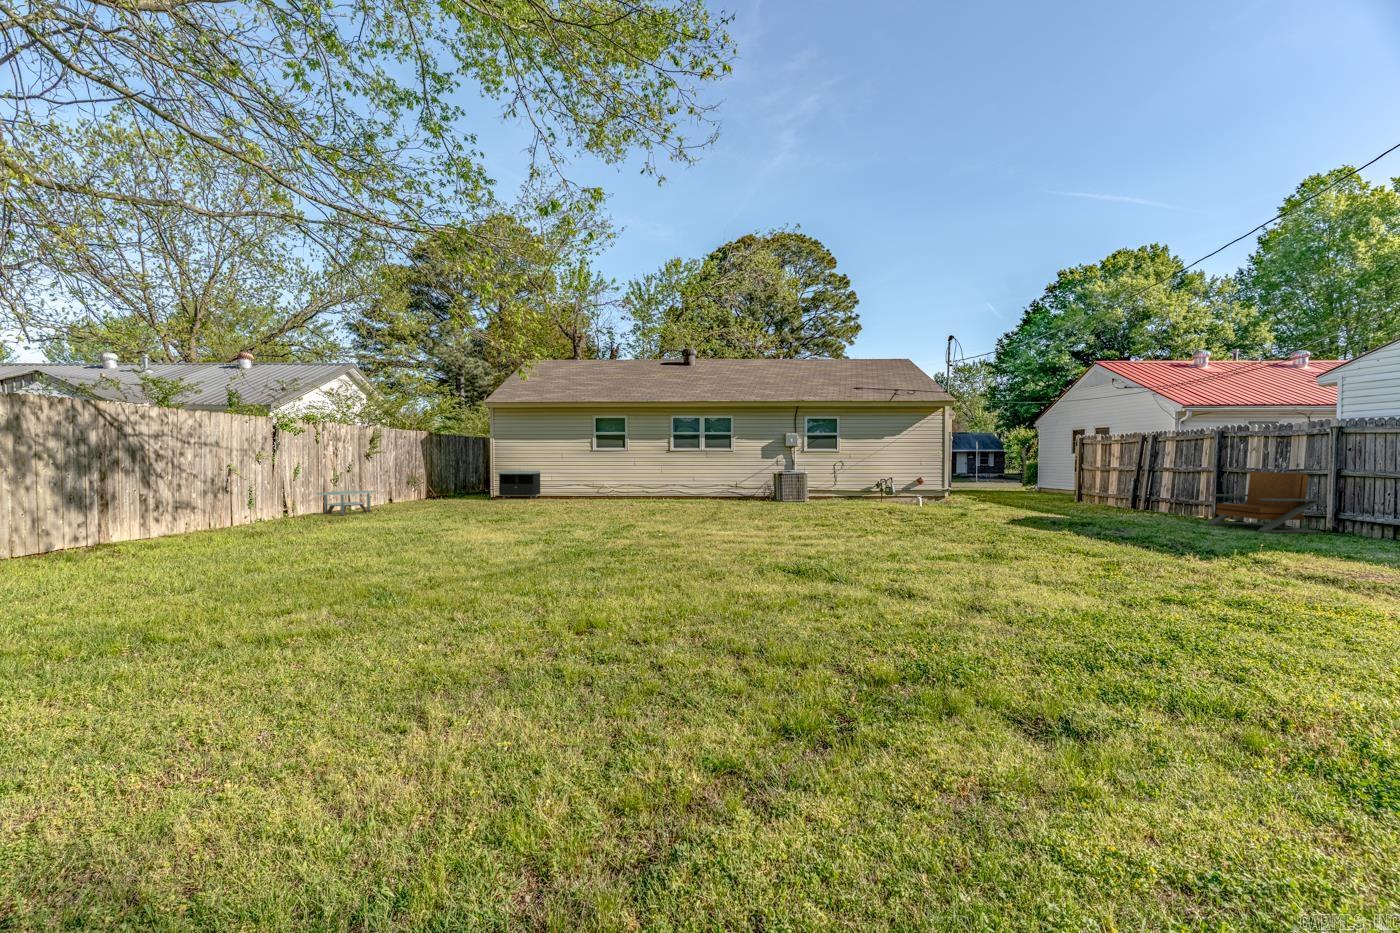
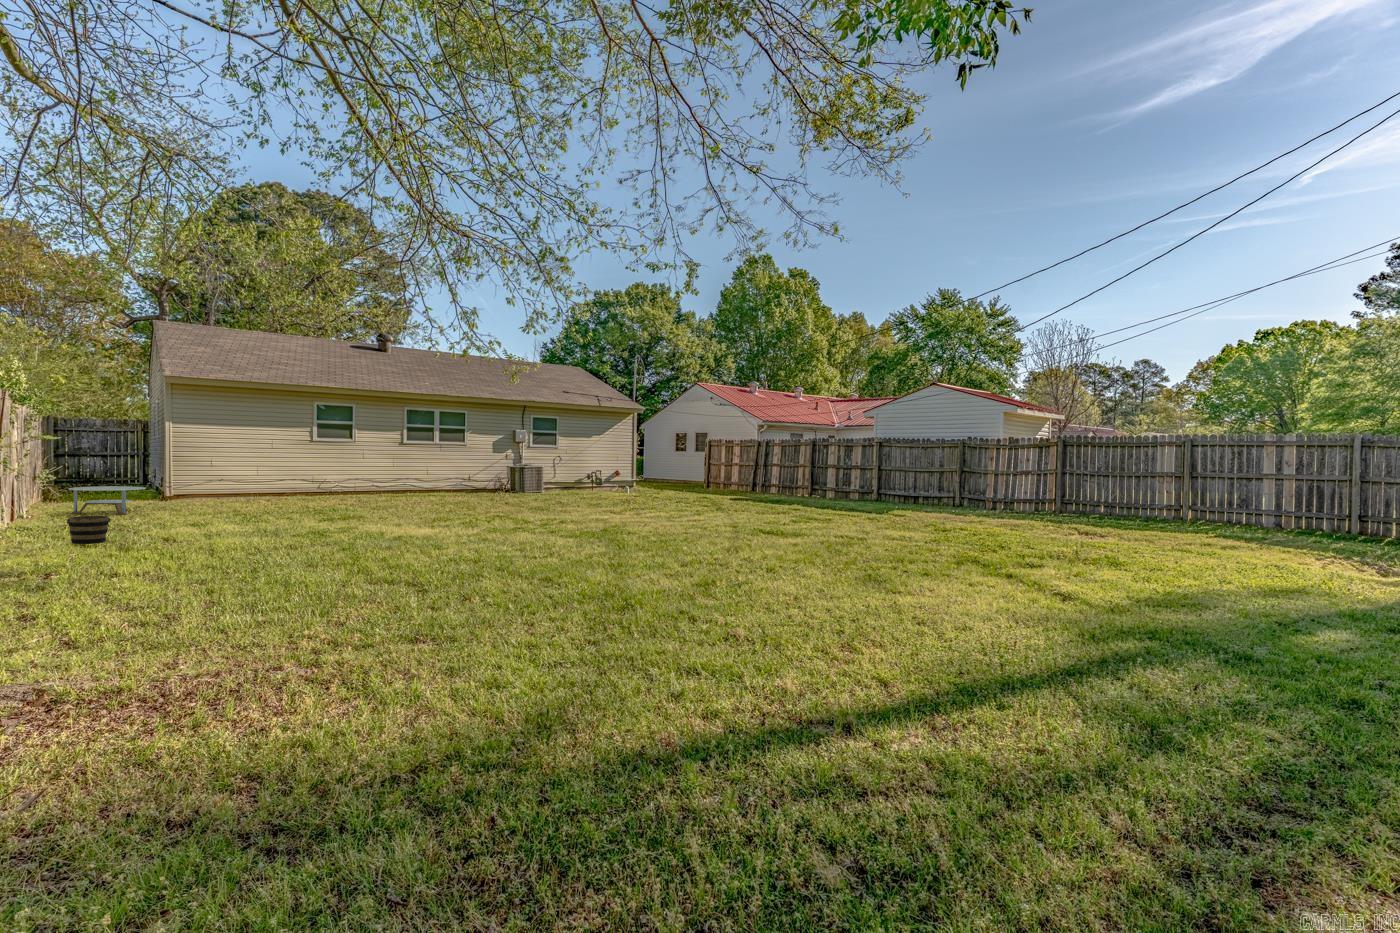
storage bench: present [498,470,540,498] -> none [199,462,250,495]
lounge chair: present [1208,472,1321,533] -> none [797,467,841,500]
bucket: none [91,523,136,551] -> present [67,516,110,544]

